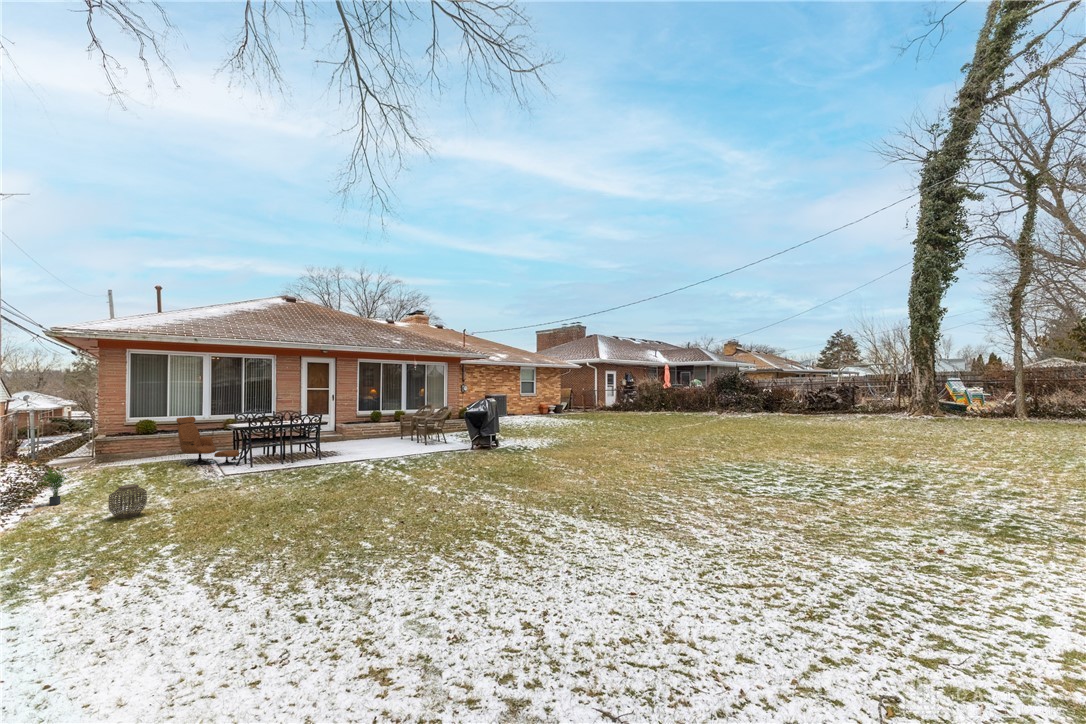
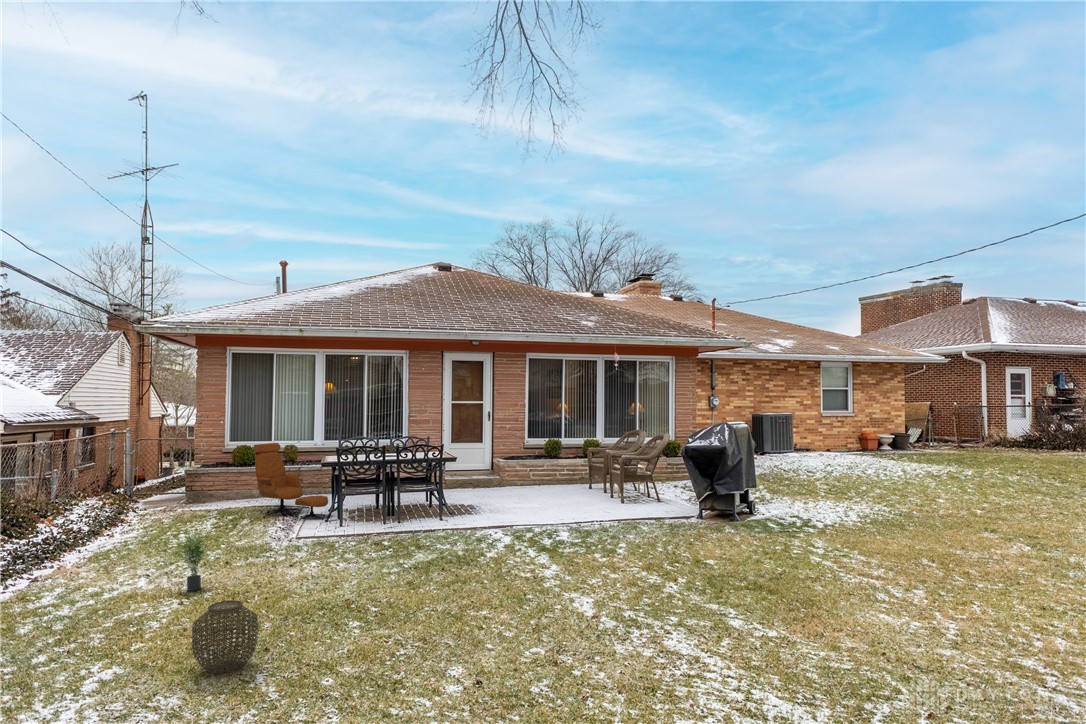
potted plant: present [43,470,67,505] -> present [178,532,209,591]
woven basket: present [109,484,147,518] -> present [192,600,258,674]

